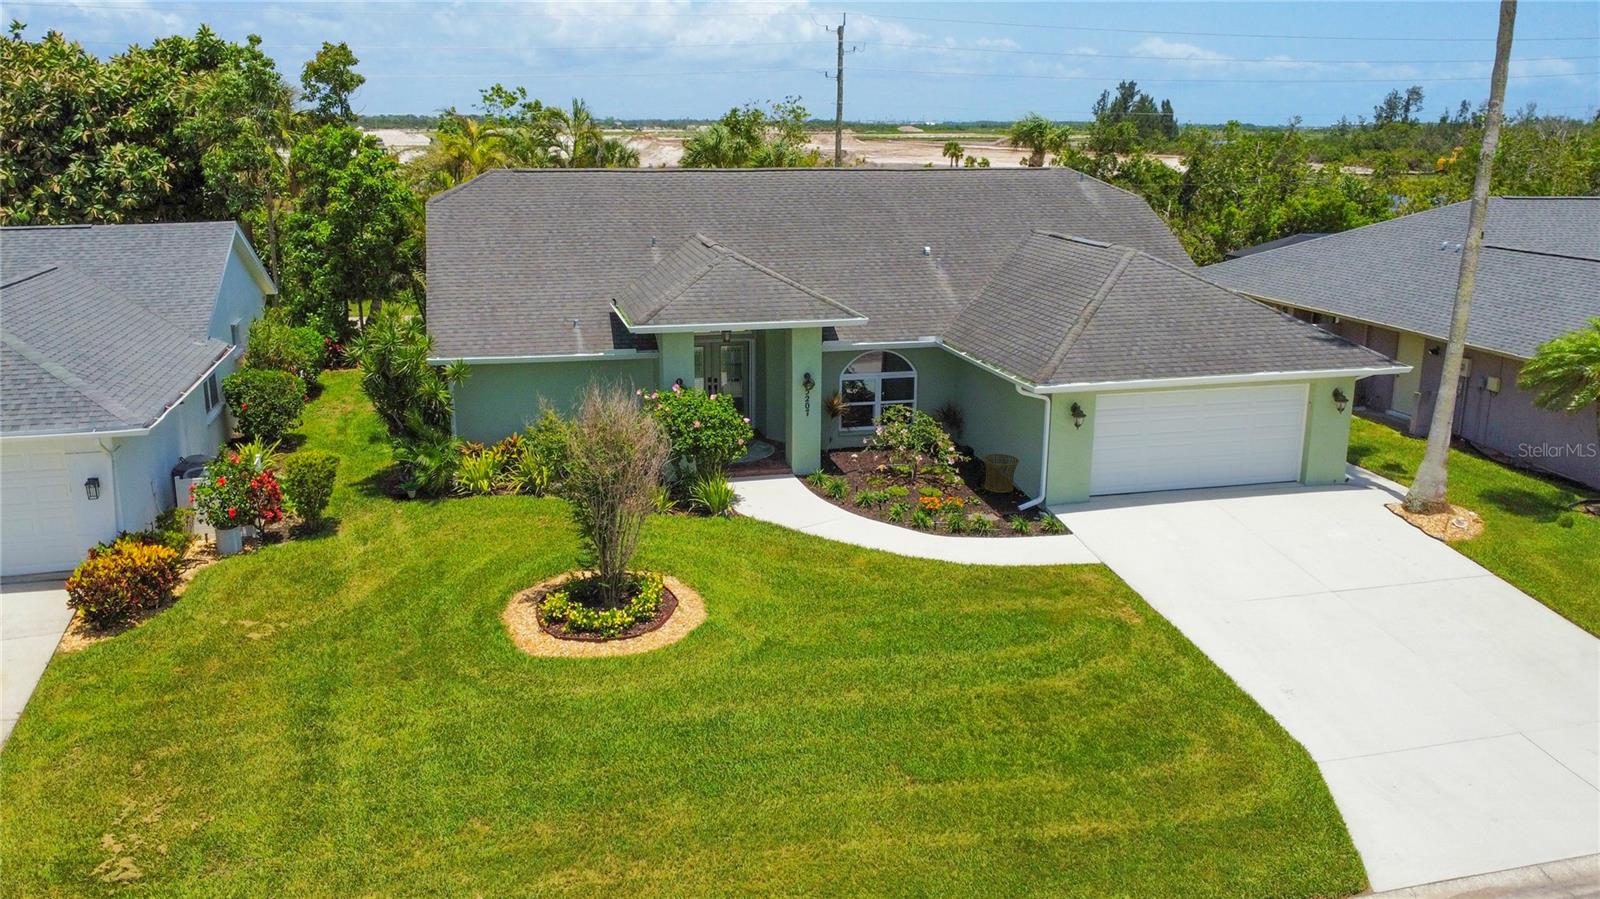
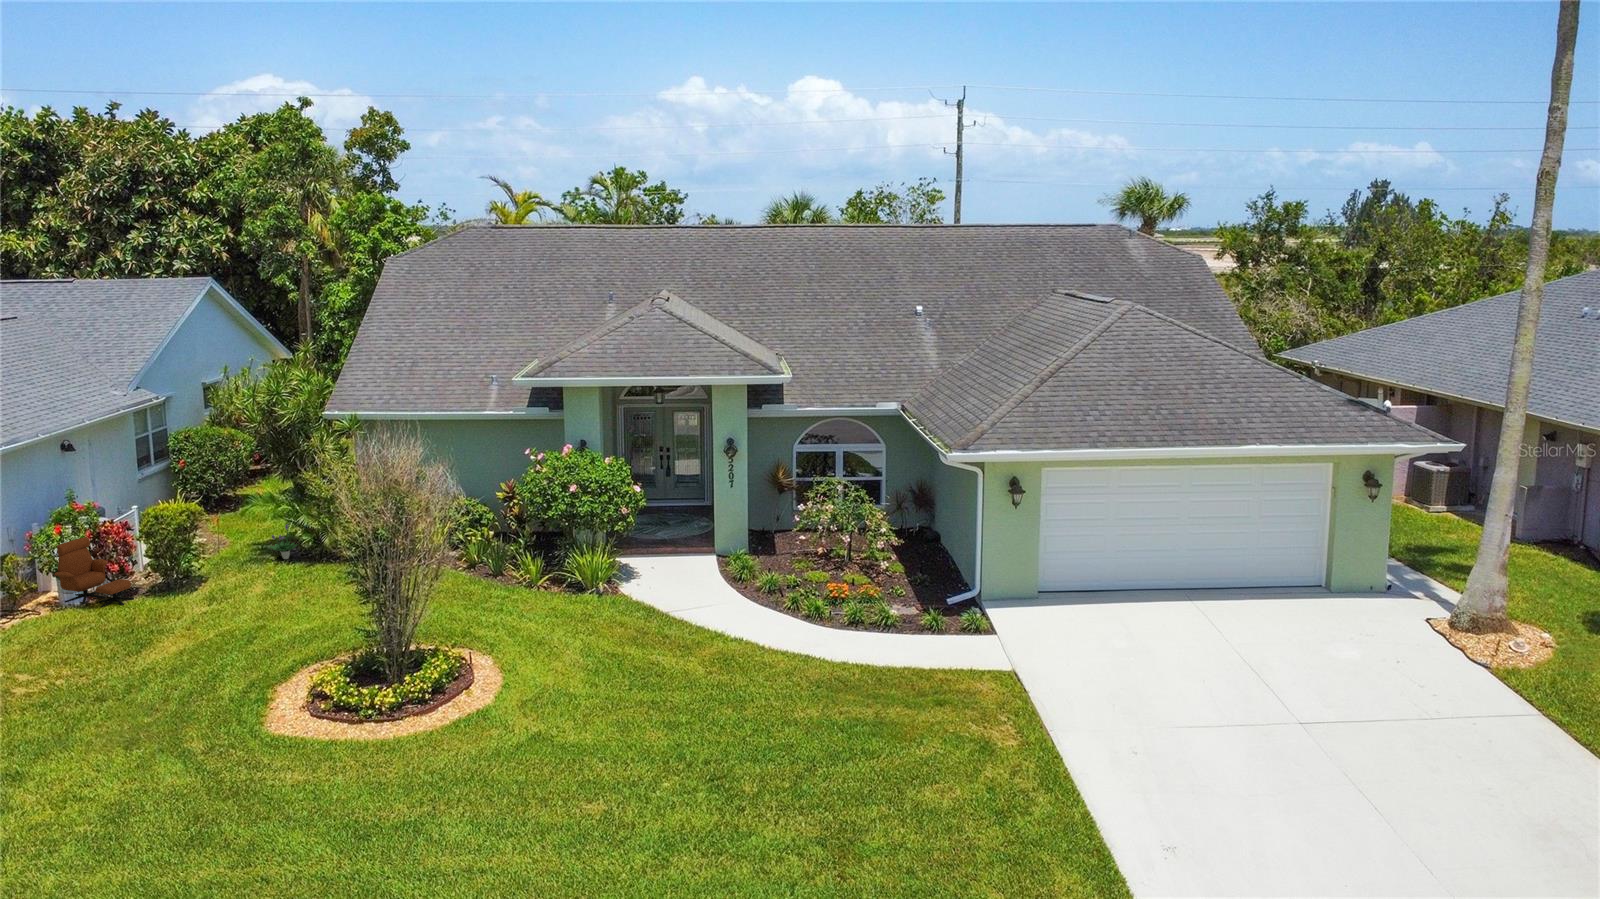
basket: present [983,454,1019,493] -> none [921,537,964,583]
lounge chair: none [233,488,305,552] -> present [54,537,134,607]

